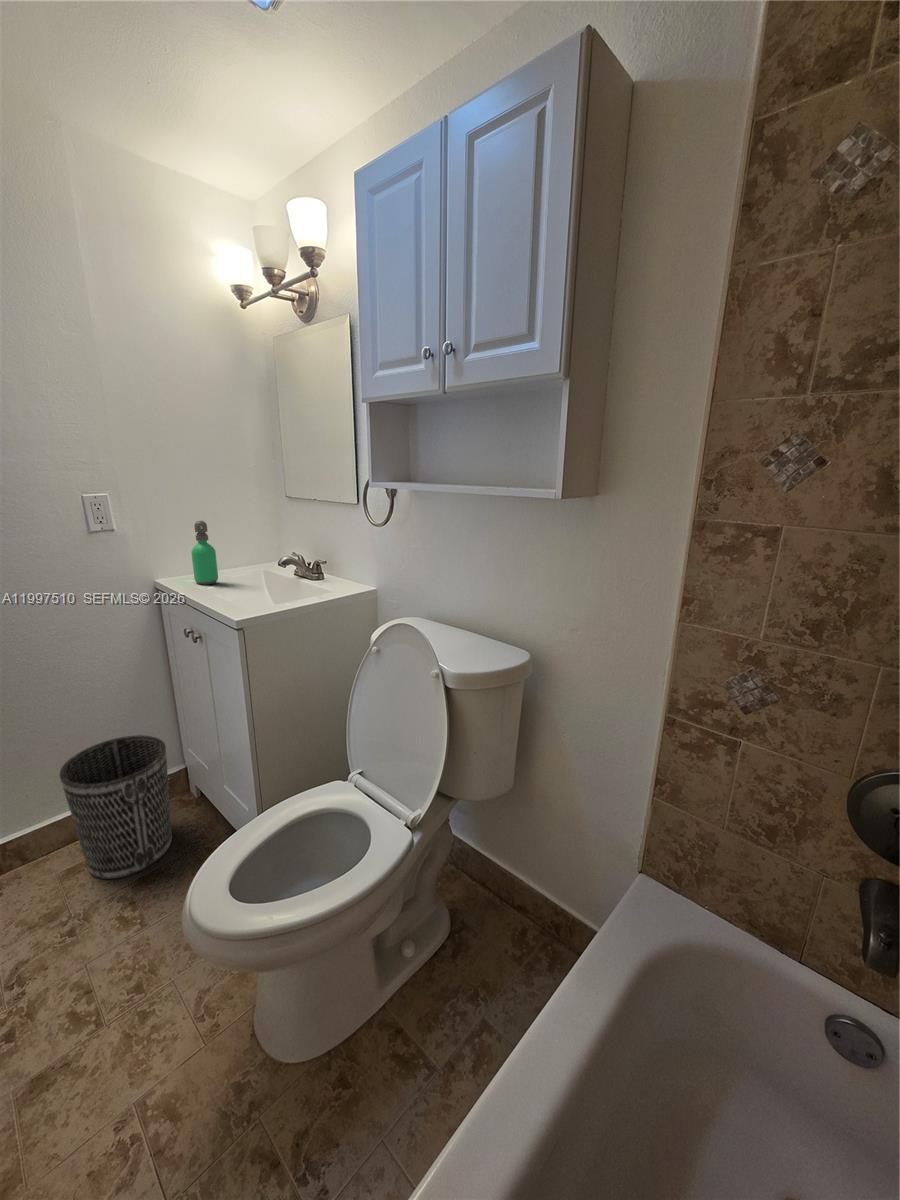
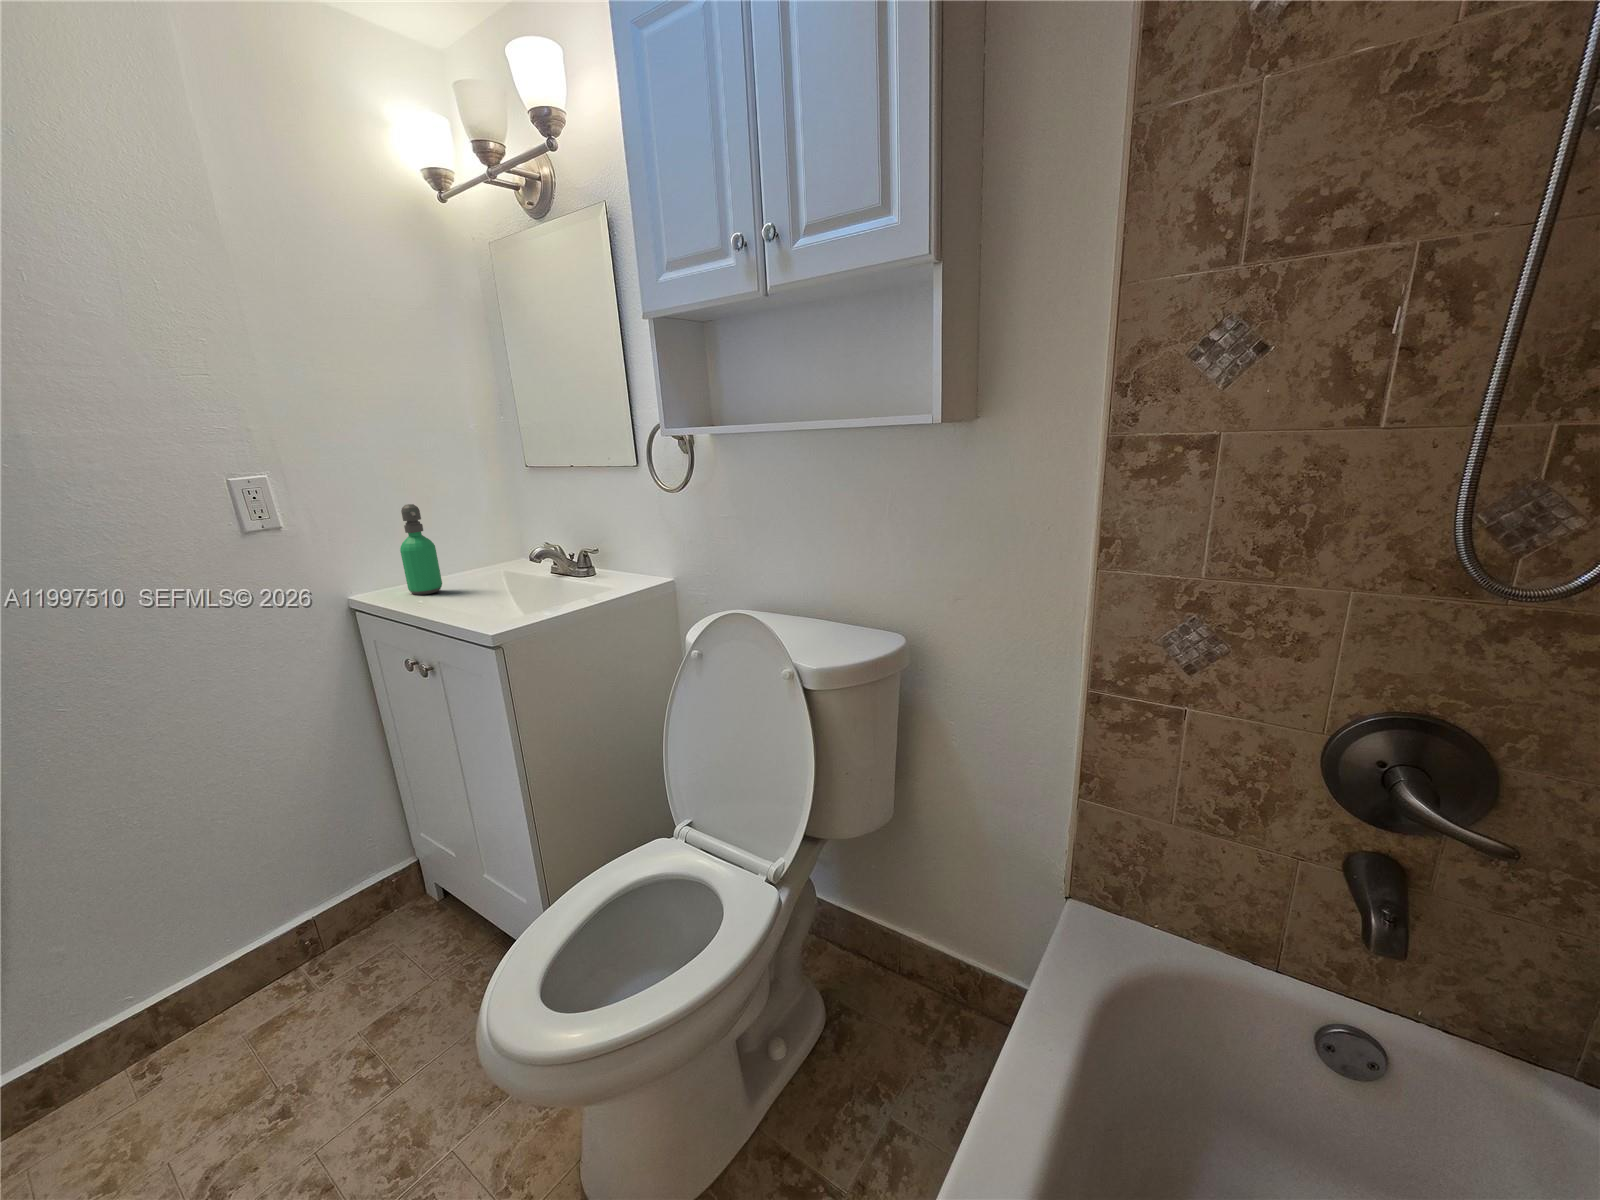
wastebasket: present [60,735,172,879] -> none [236,818,412,1031]

